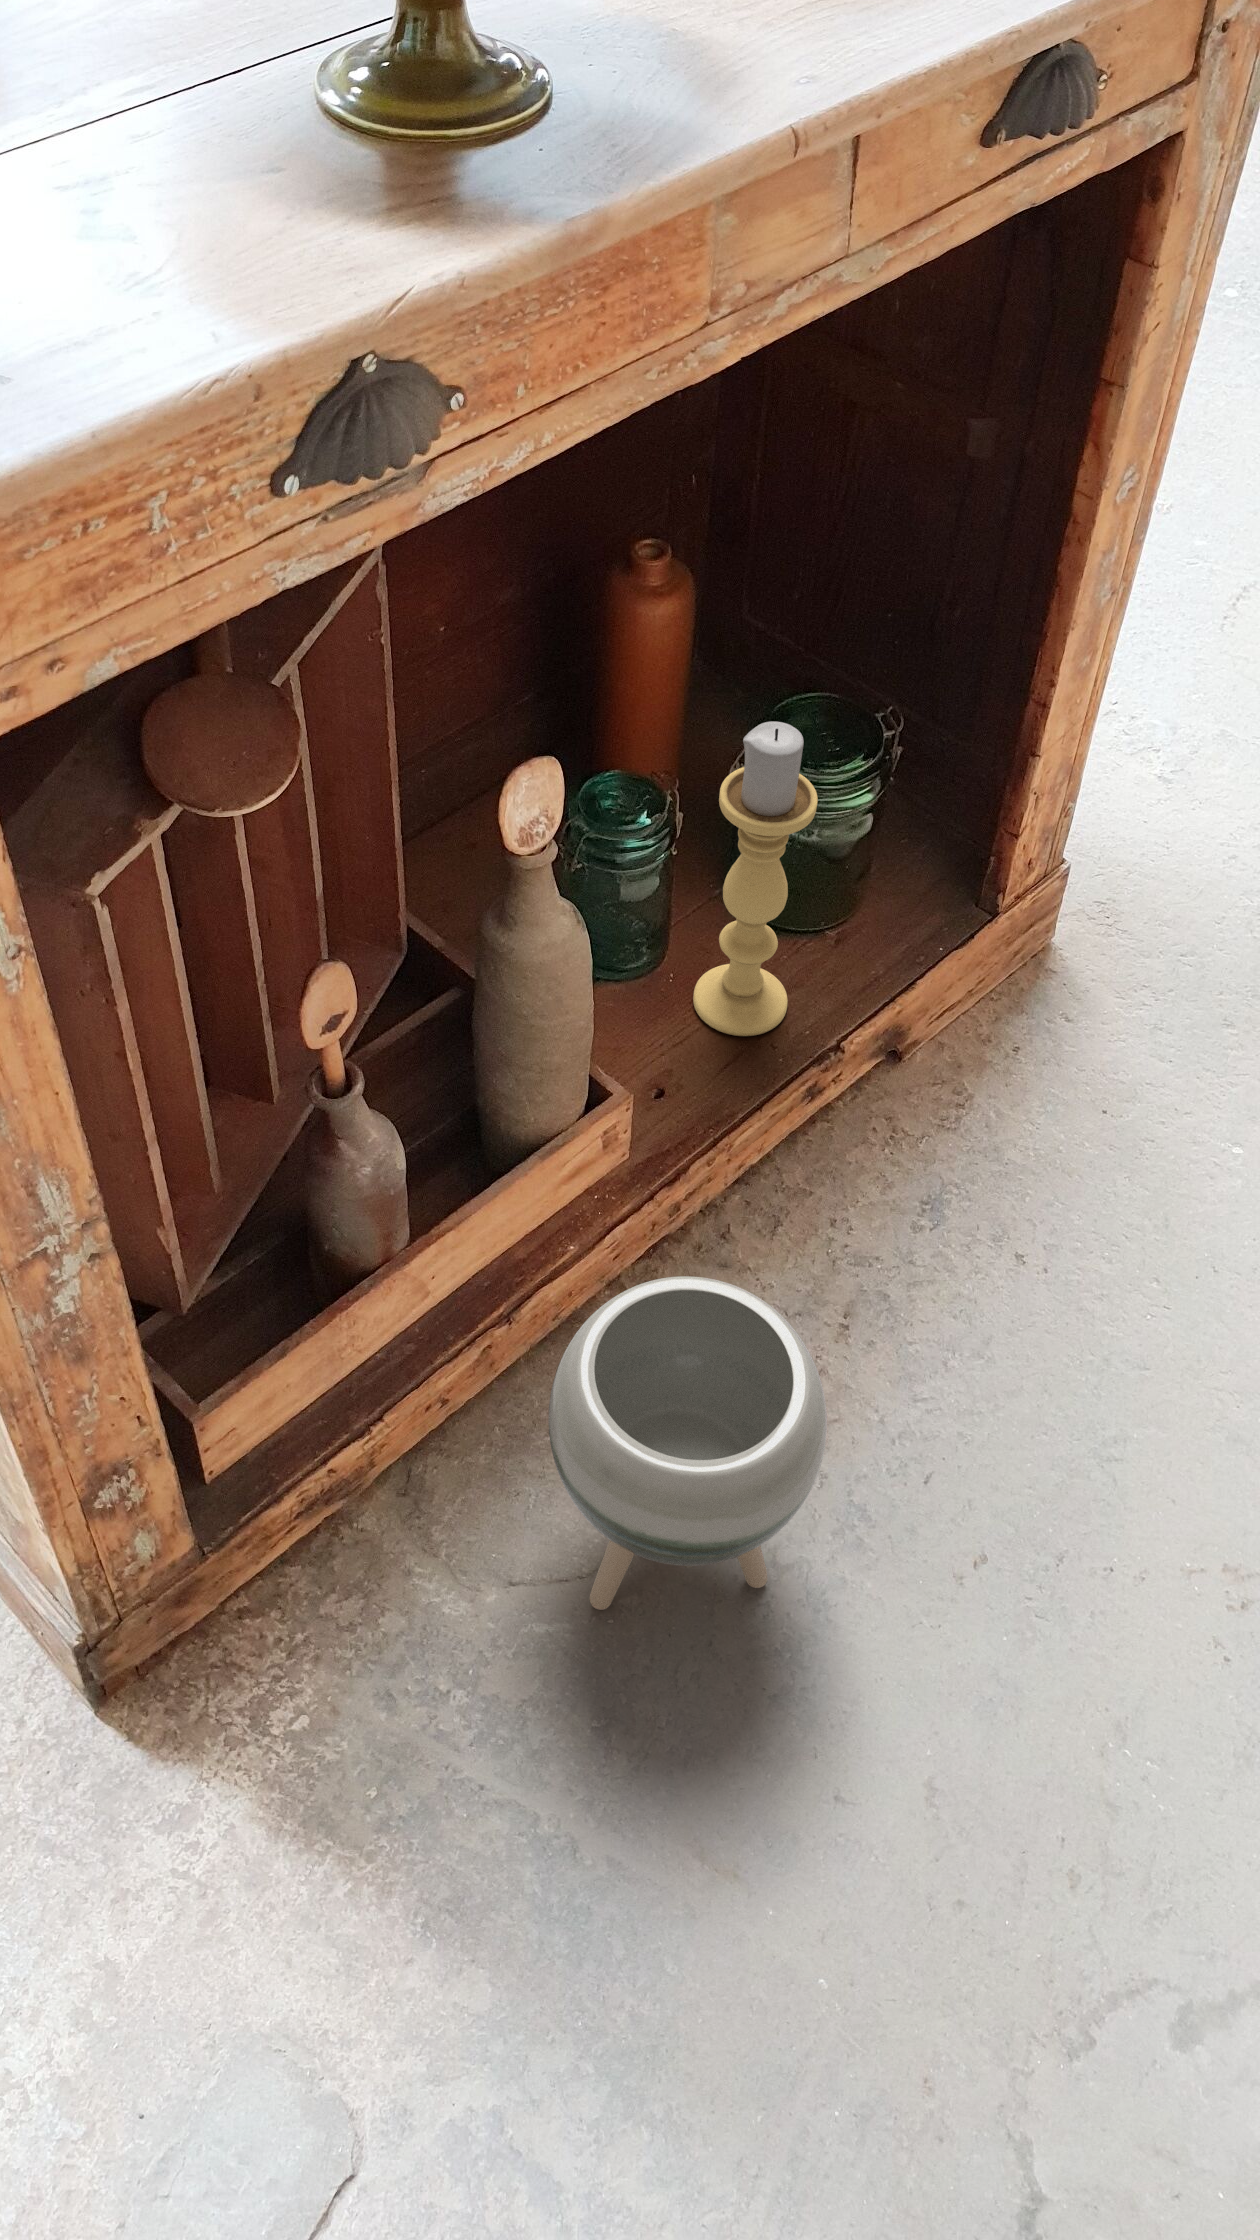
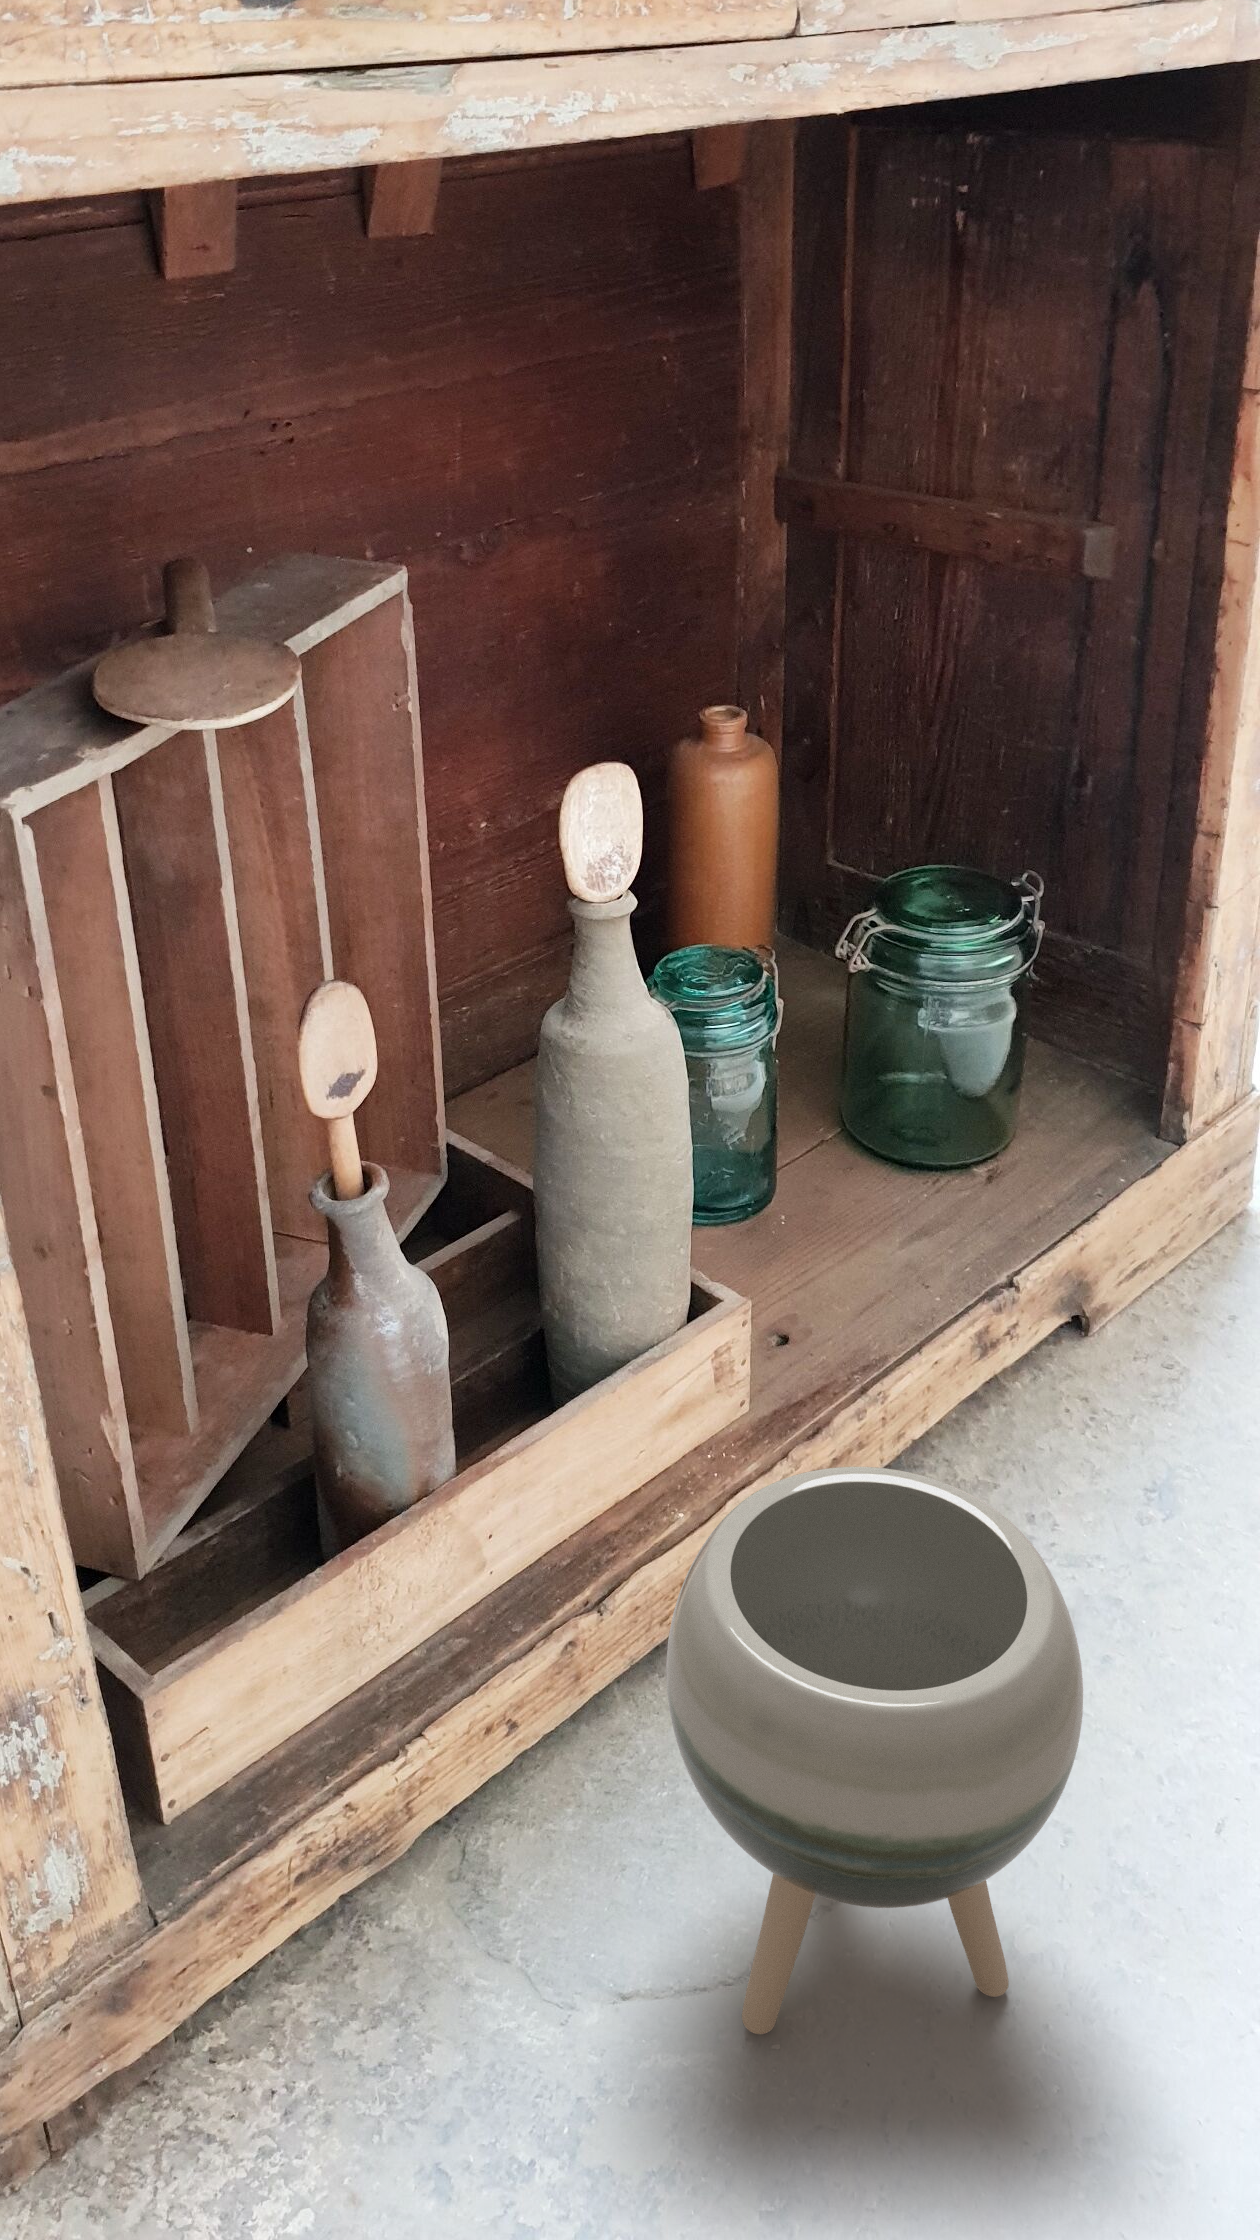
candle holder: present [693,722,818,1036] -> none [817,835,956,1275]

